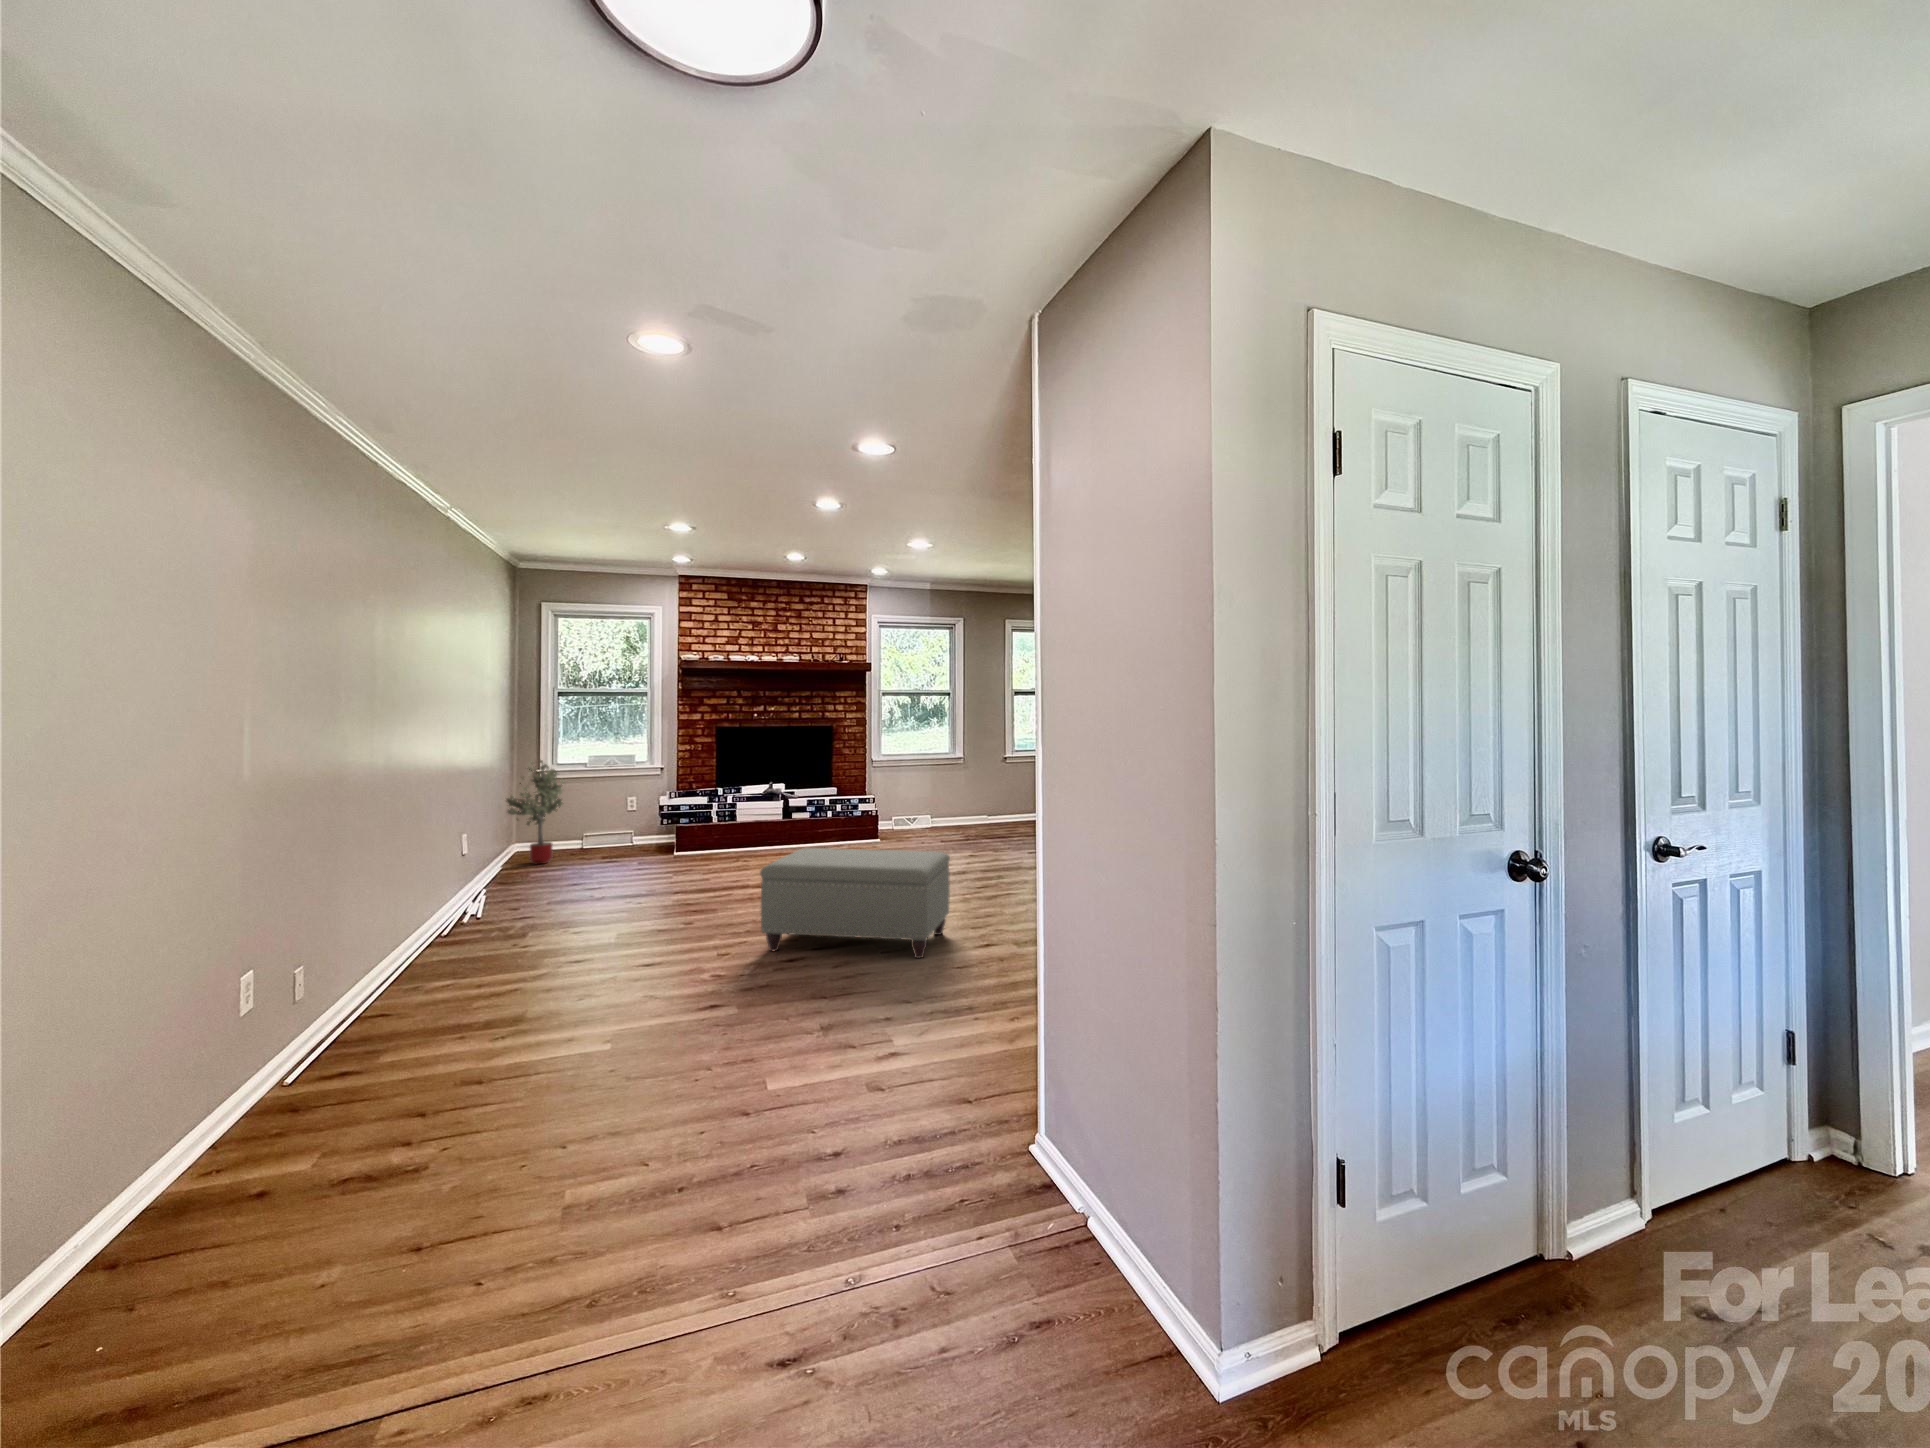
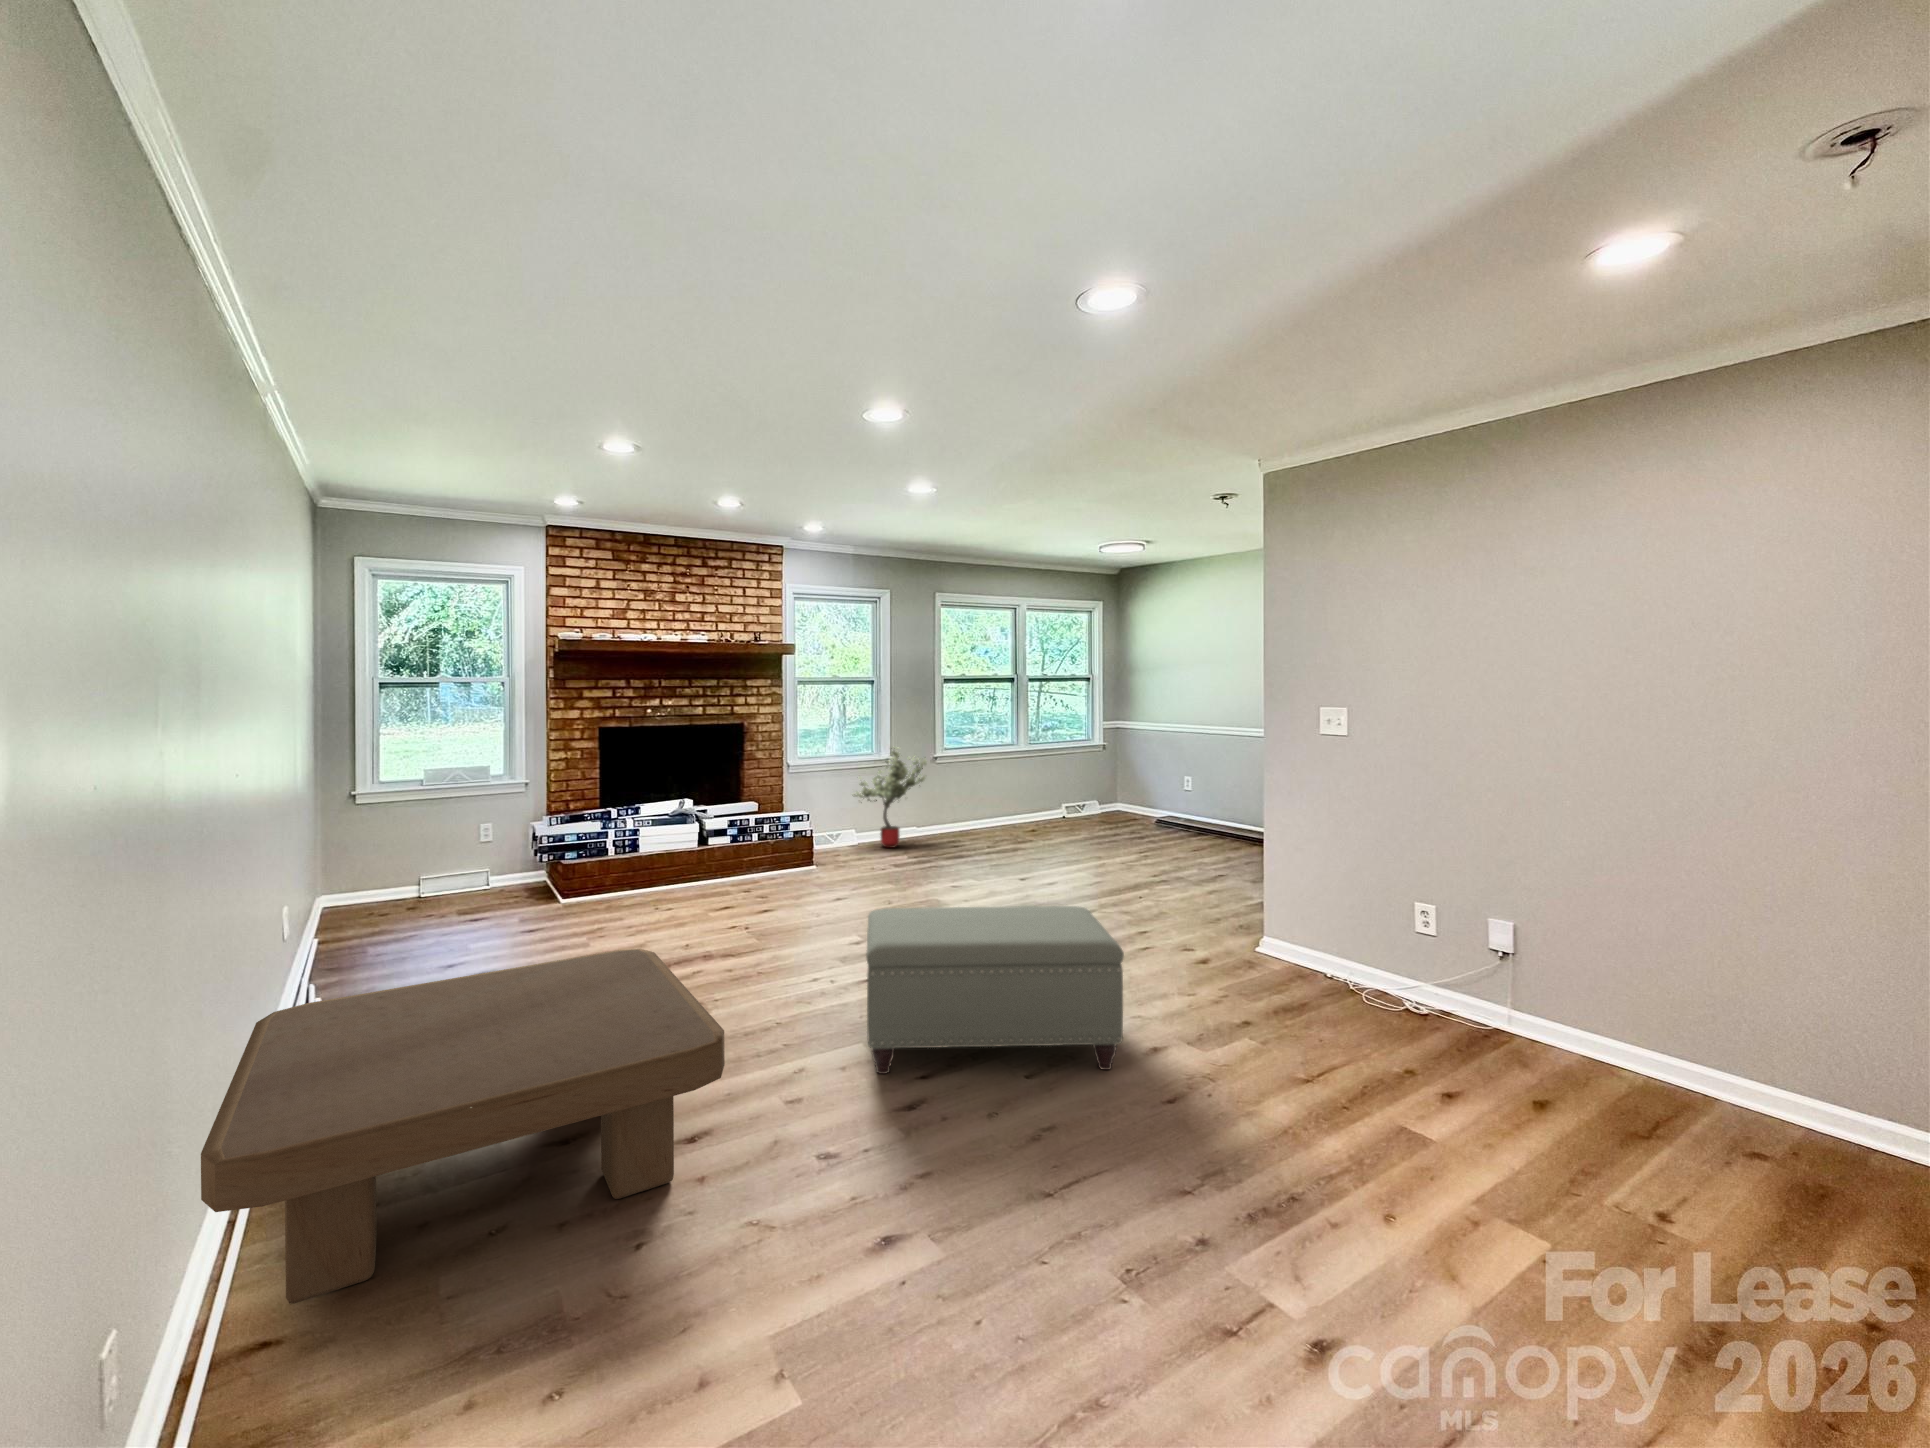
potted tree: present [506,760,564,864] -> present [852,747,926,848]
coffee table: none [324,863,639,1012] -> present [201,949,725,1304]

